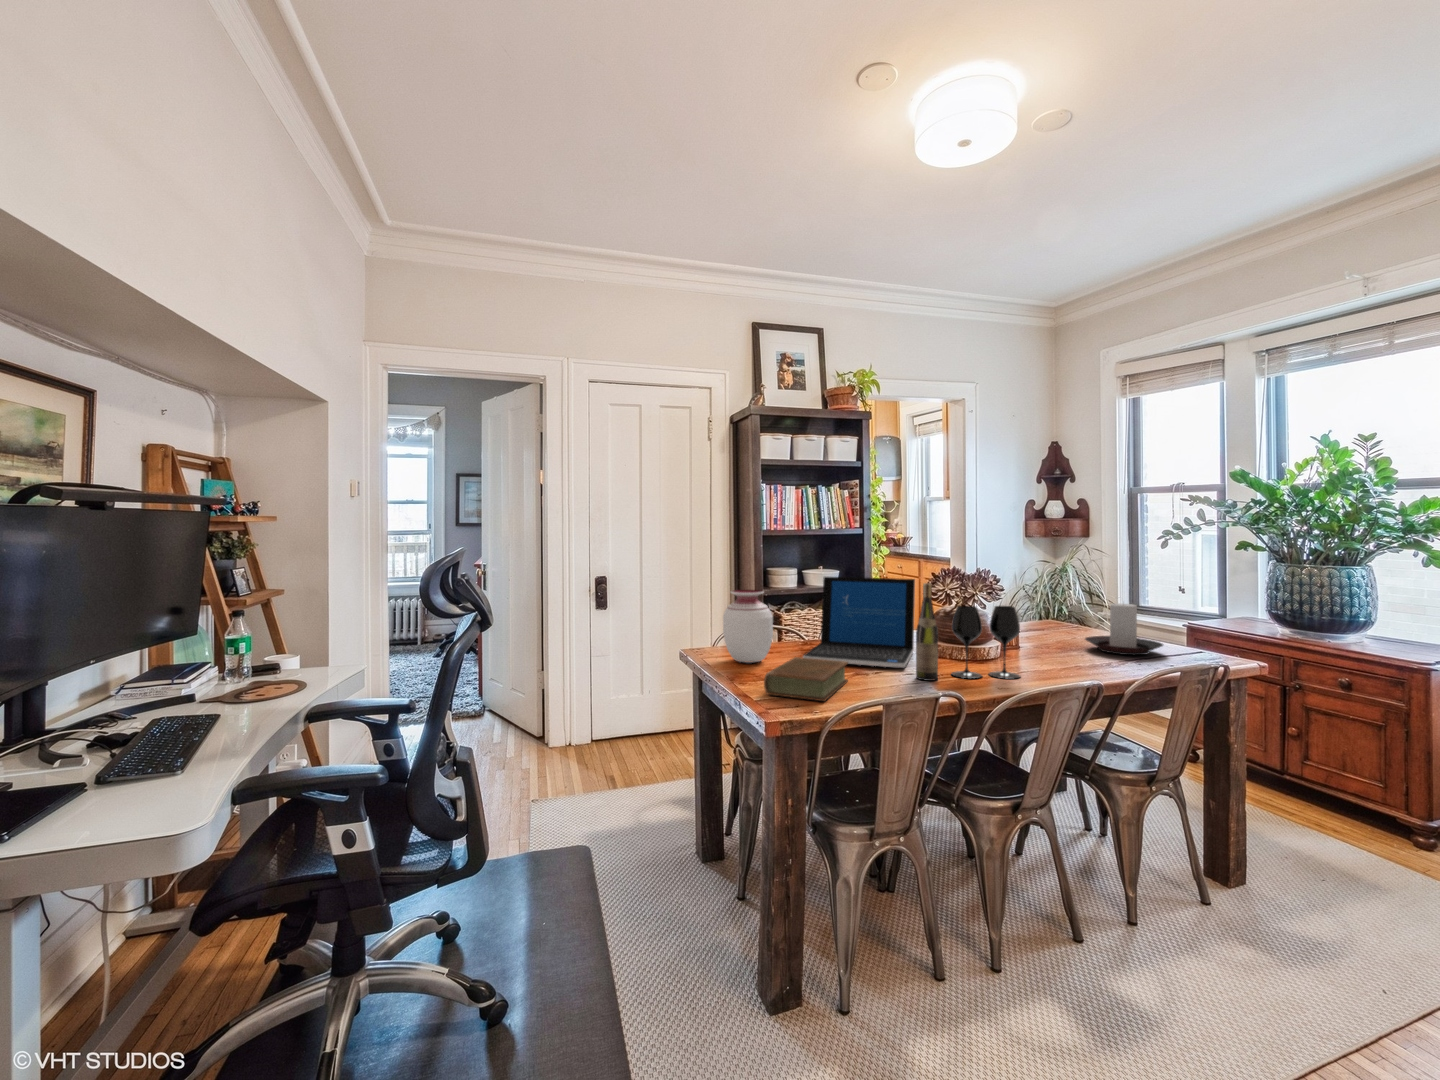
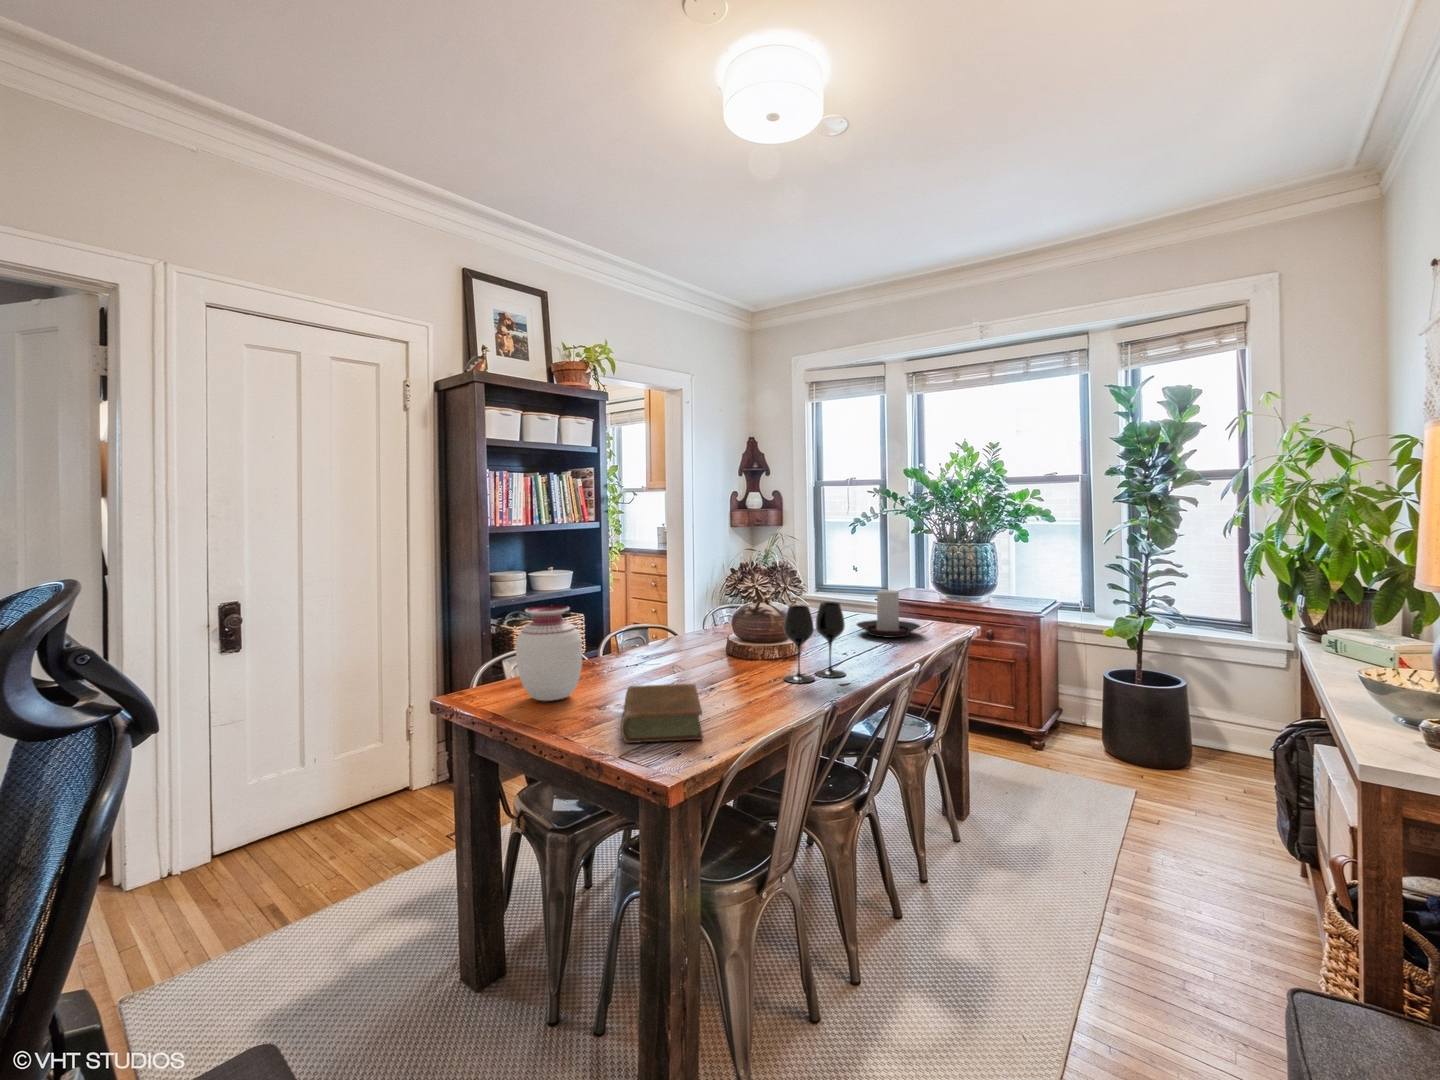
laptop: present [803,577,915,668] -> none [615,579,736,686]
wine bottle: present [916,583,938,681] -> none [757,585,780,692]

